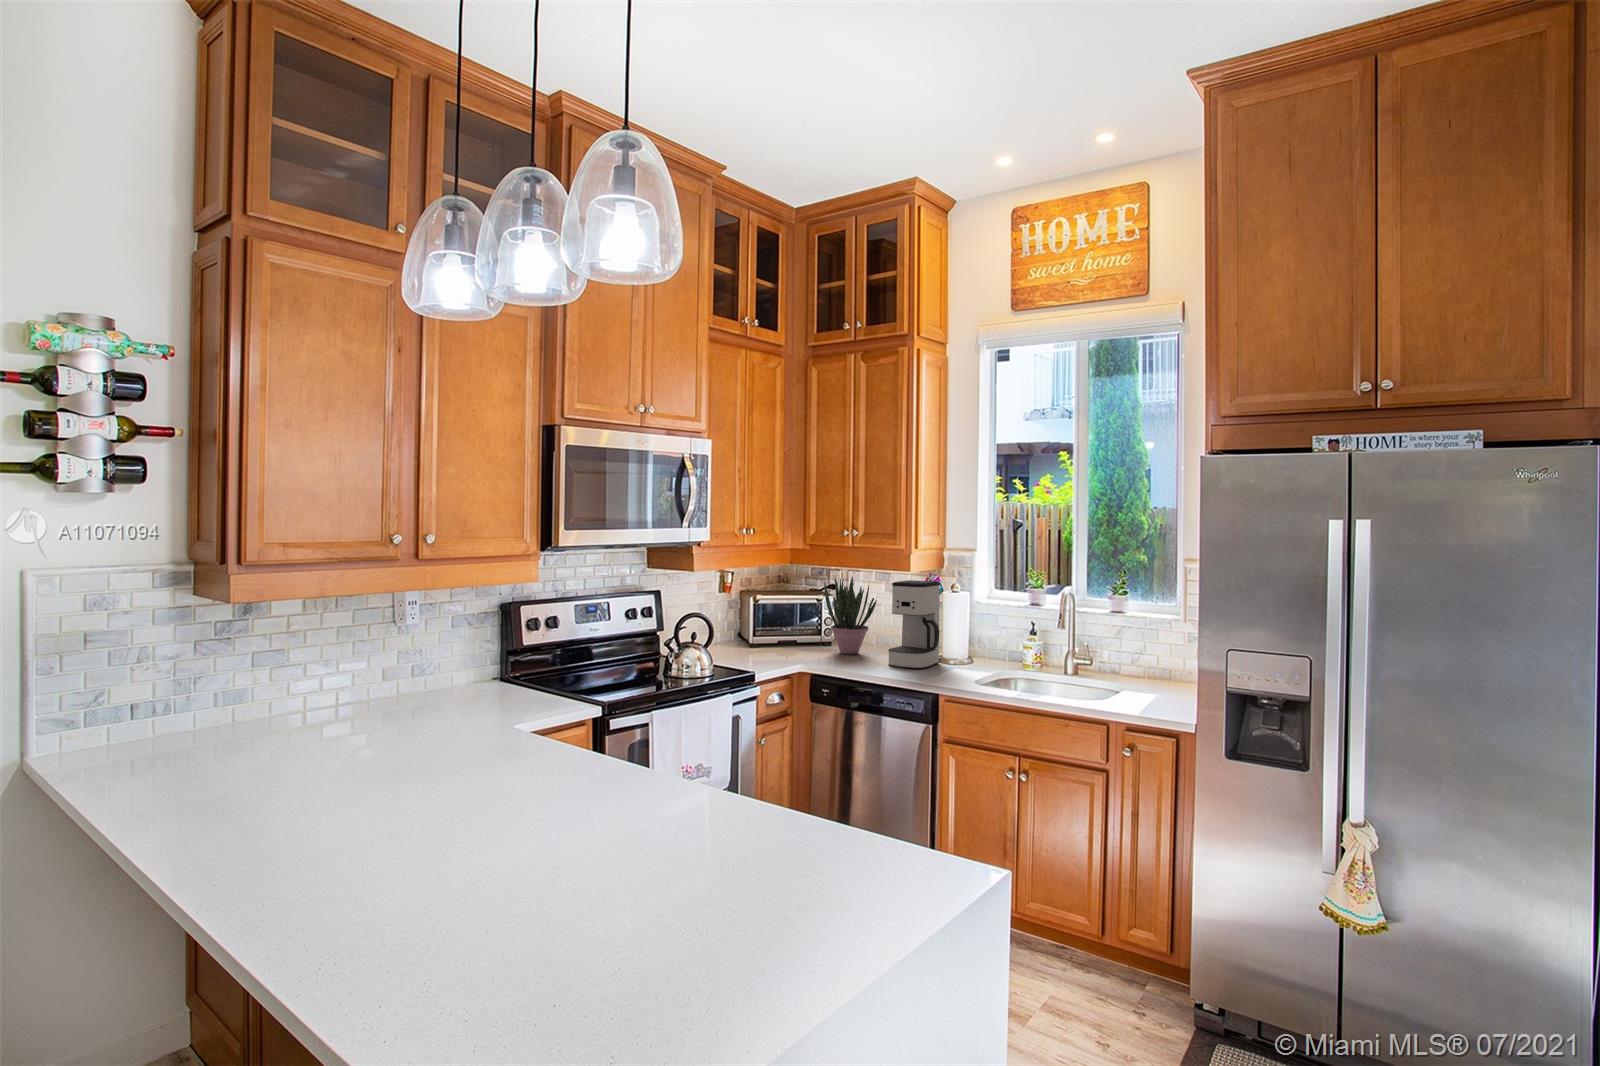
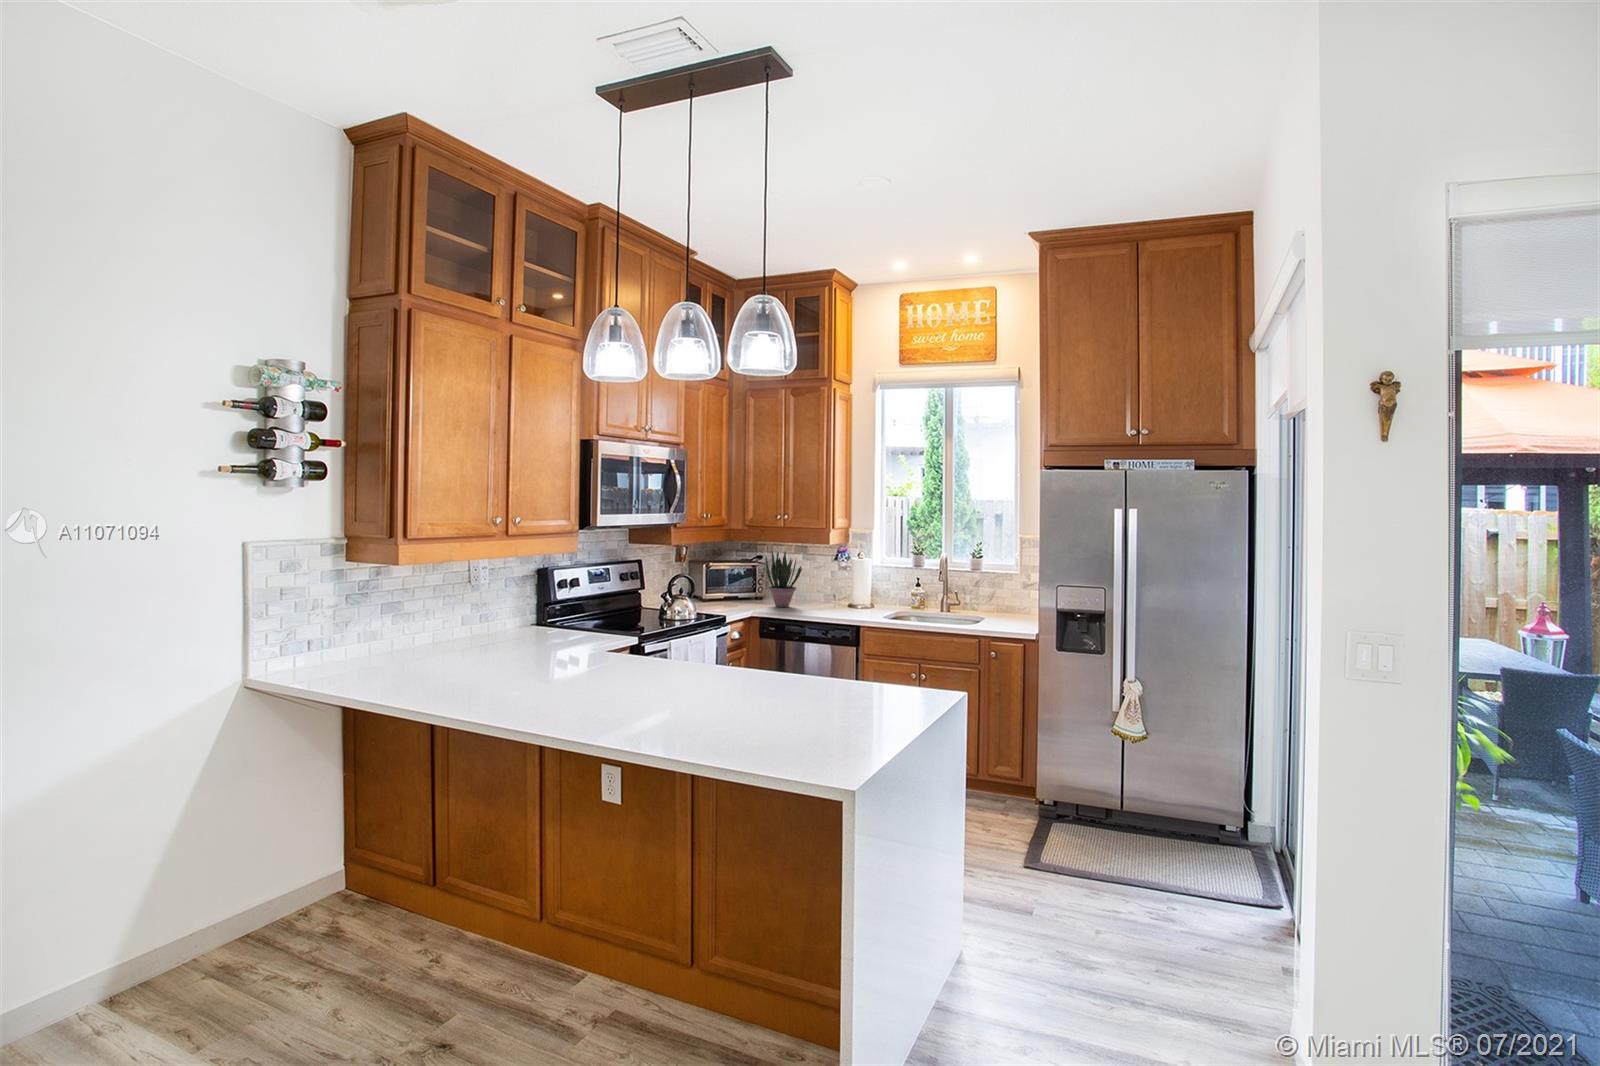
coffee maker: present [888,580,940,669] -> none [814,553,851,615]

